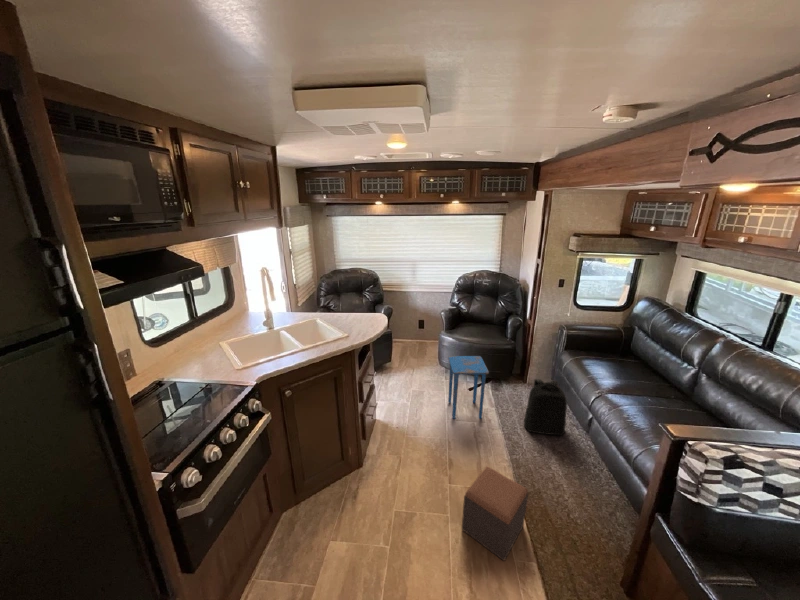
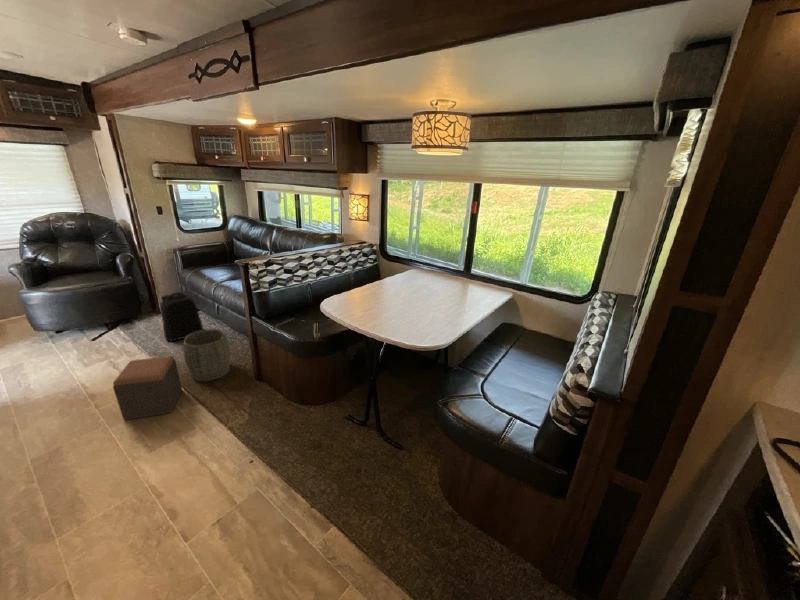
side table: present [448,356,489,419] -> none [44,295,118,366]
woven basket: none [537,460,598,541] -> present [183,329,230,381]

